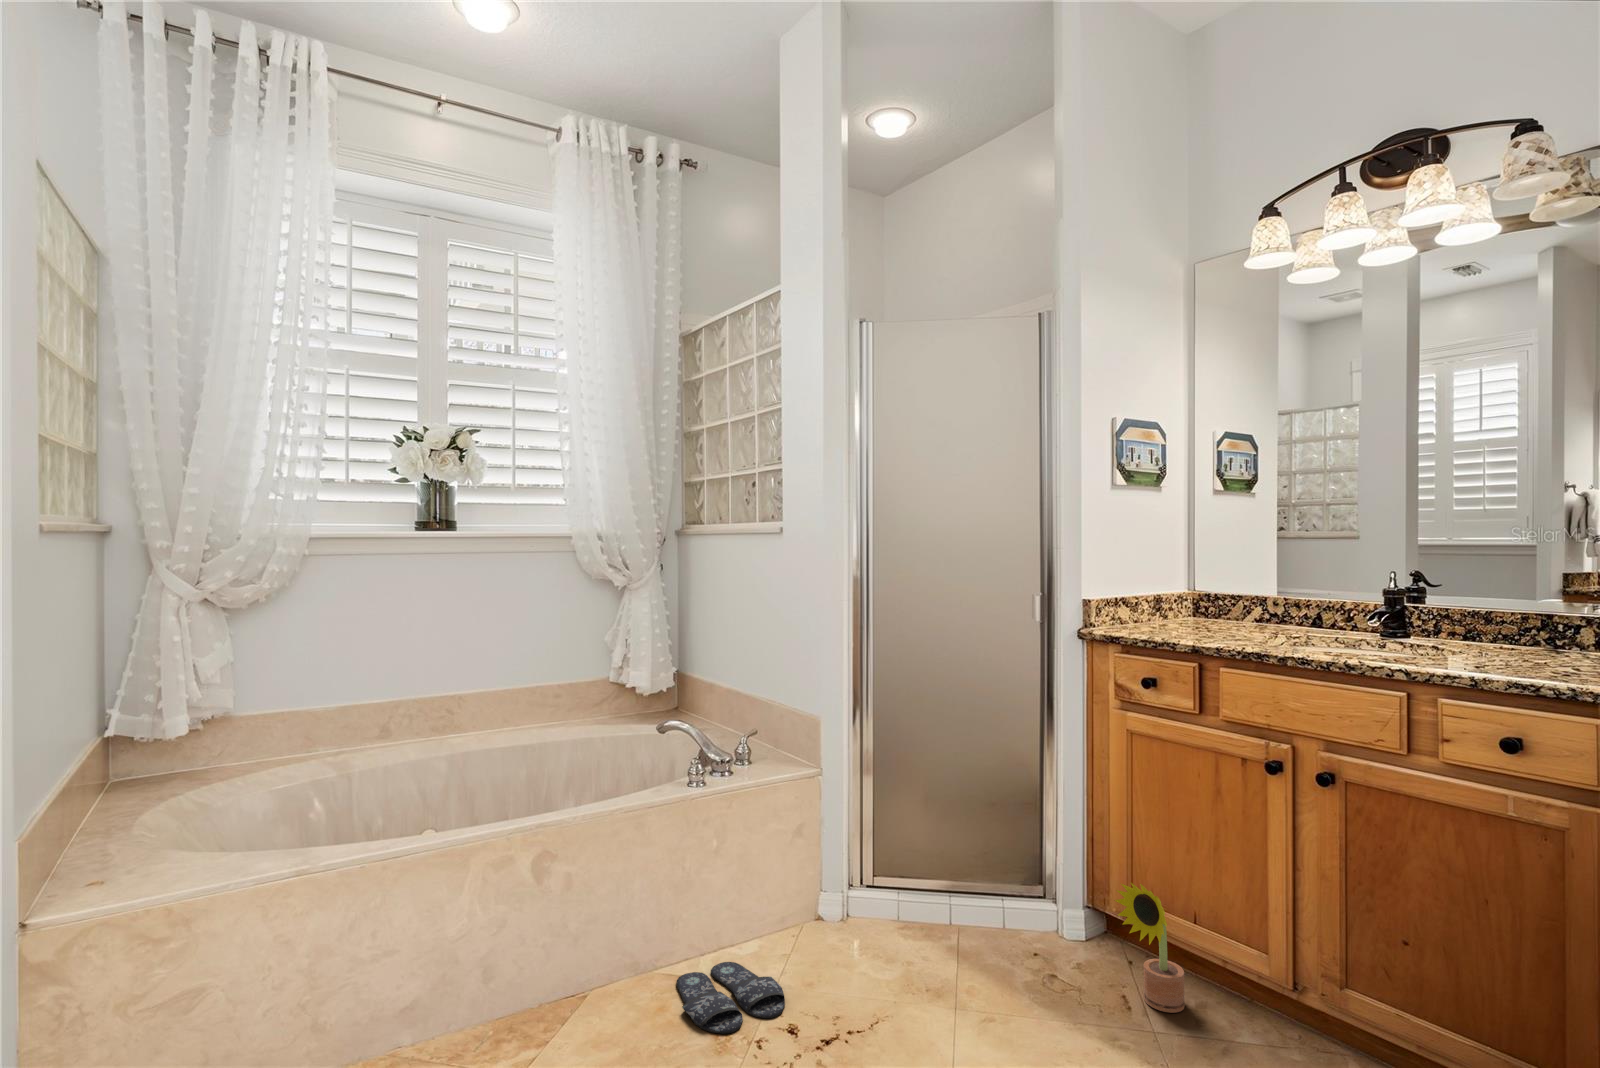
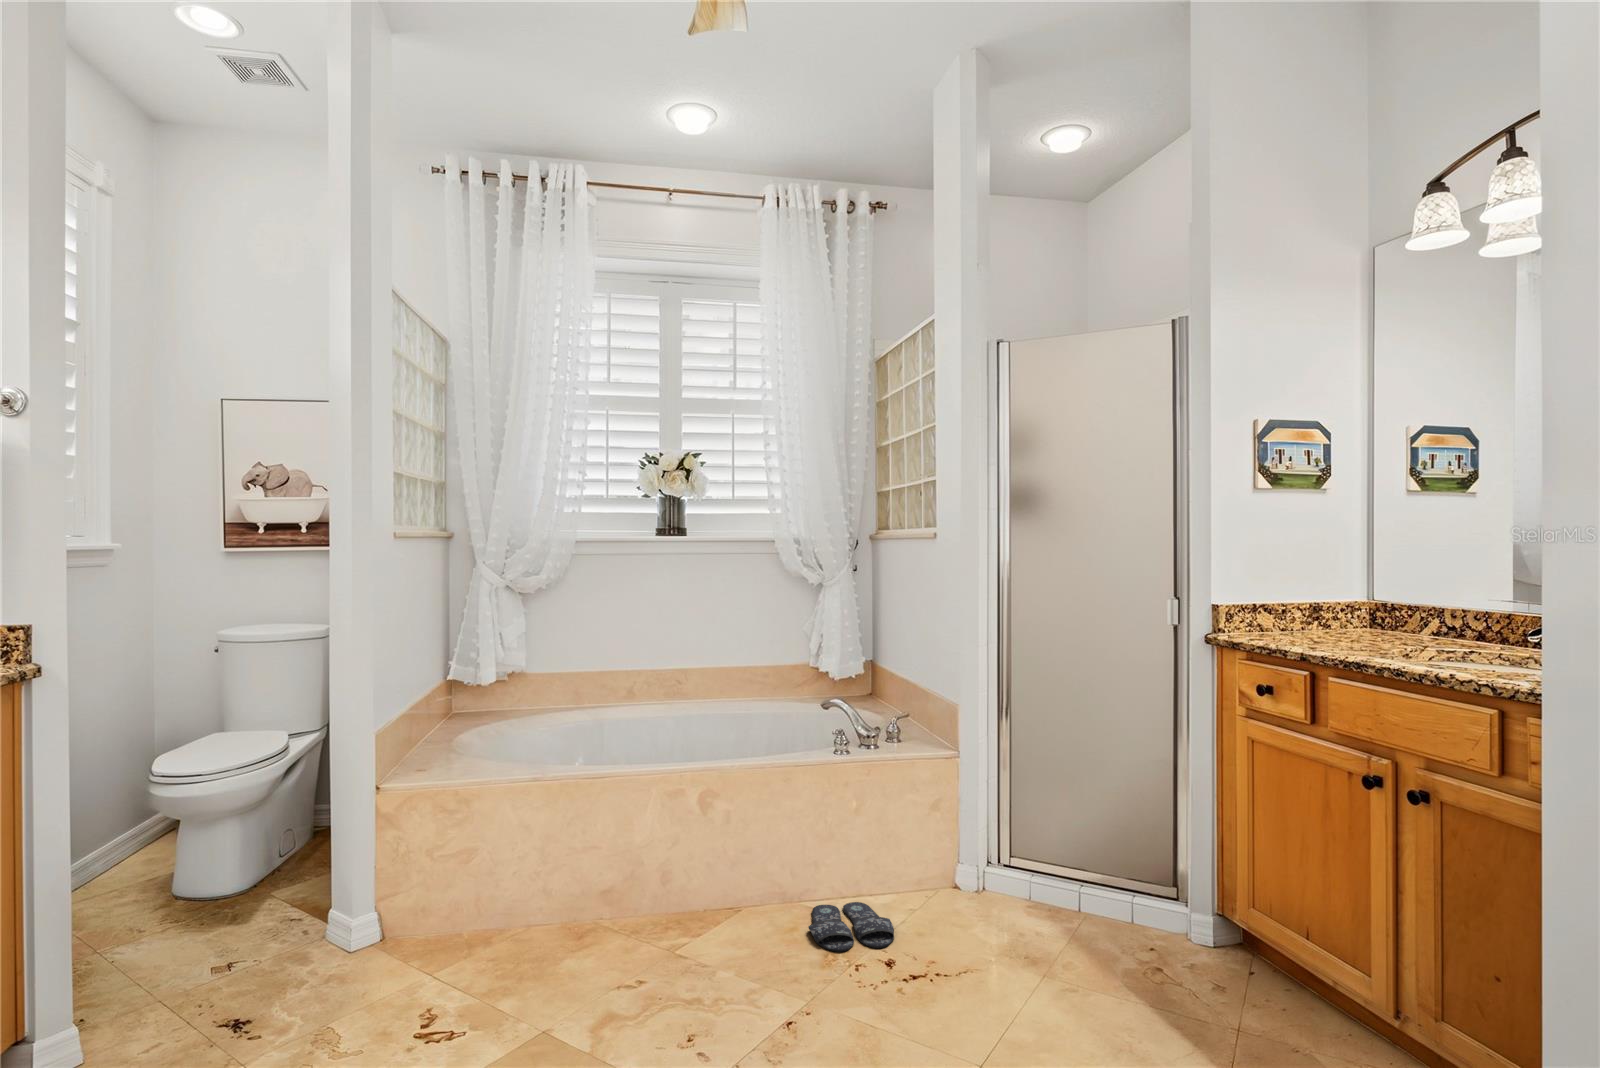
decorative plant: present [1115,883,1185,1013] -> none [1211,883,1285,1020]

